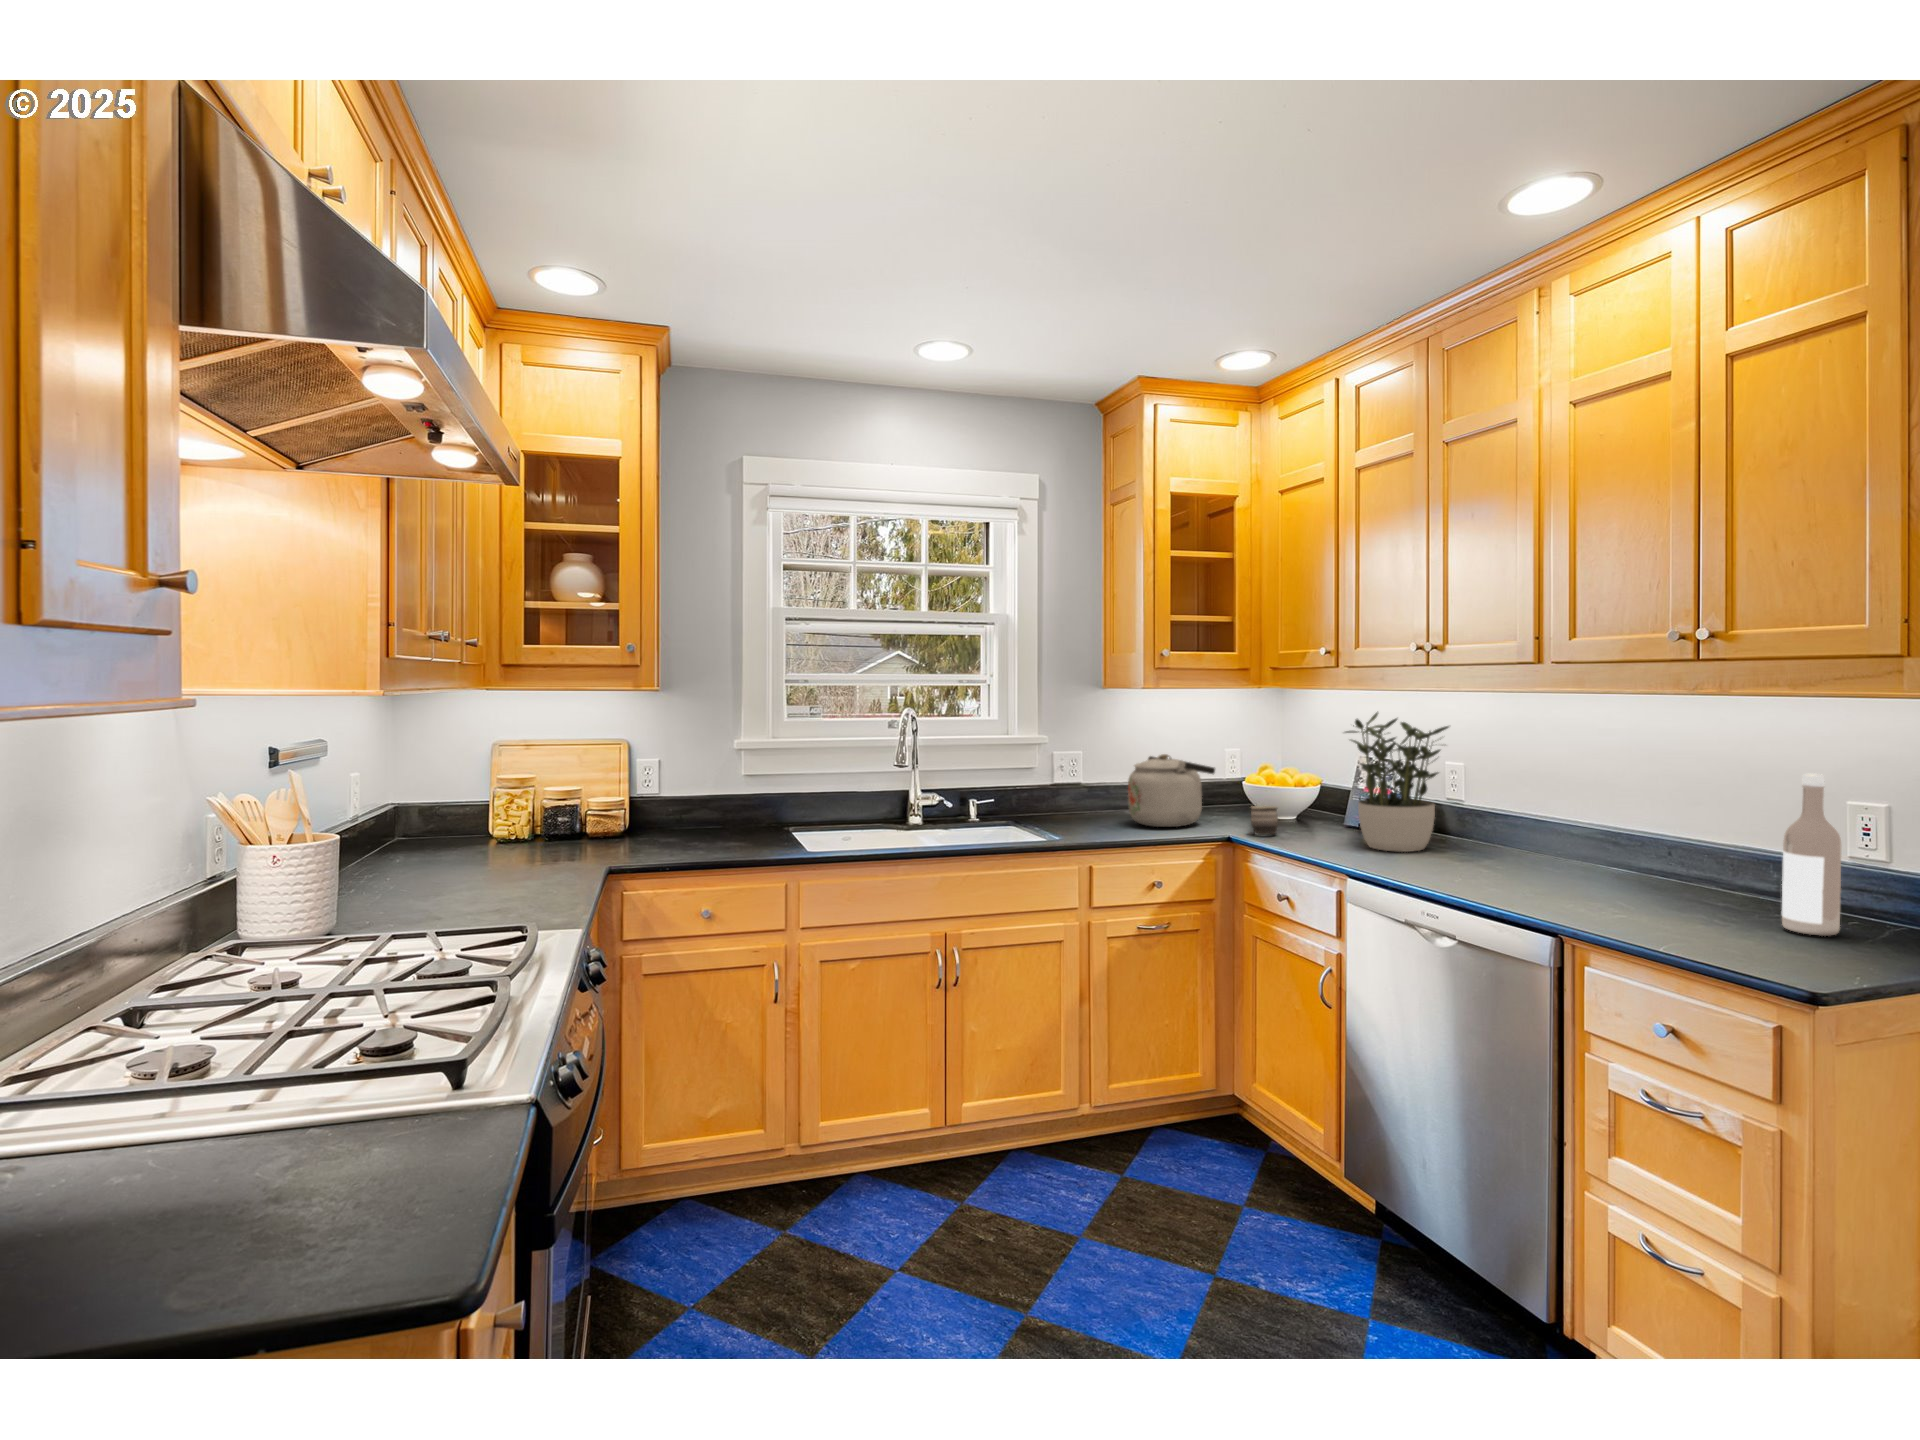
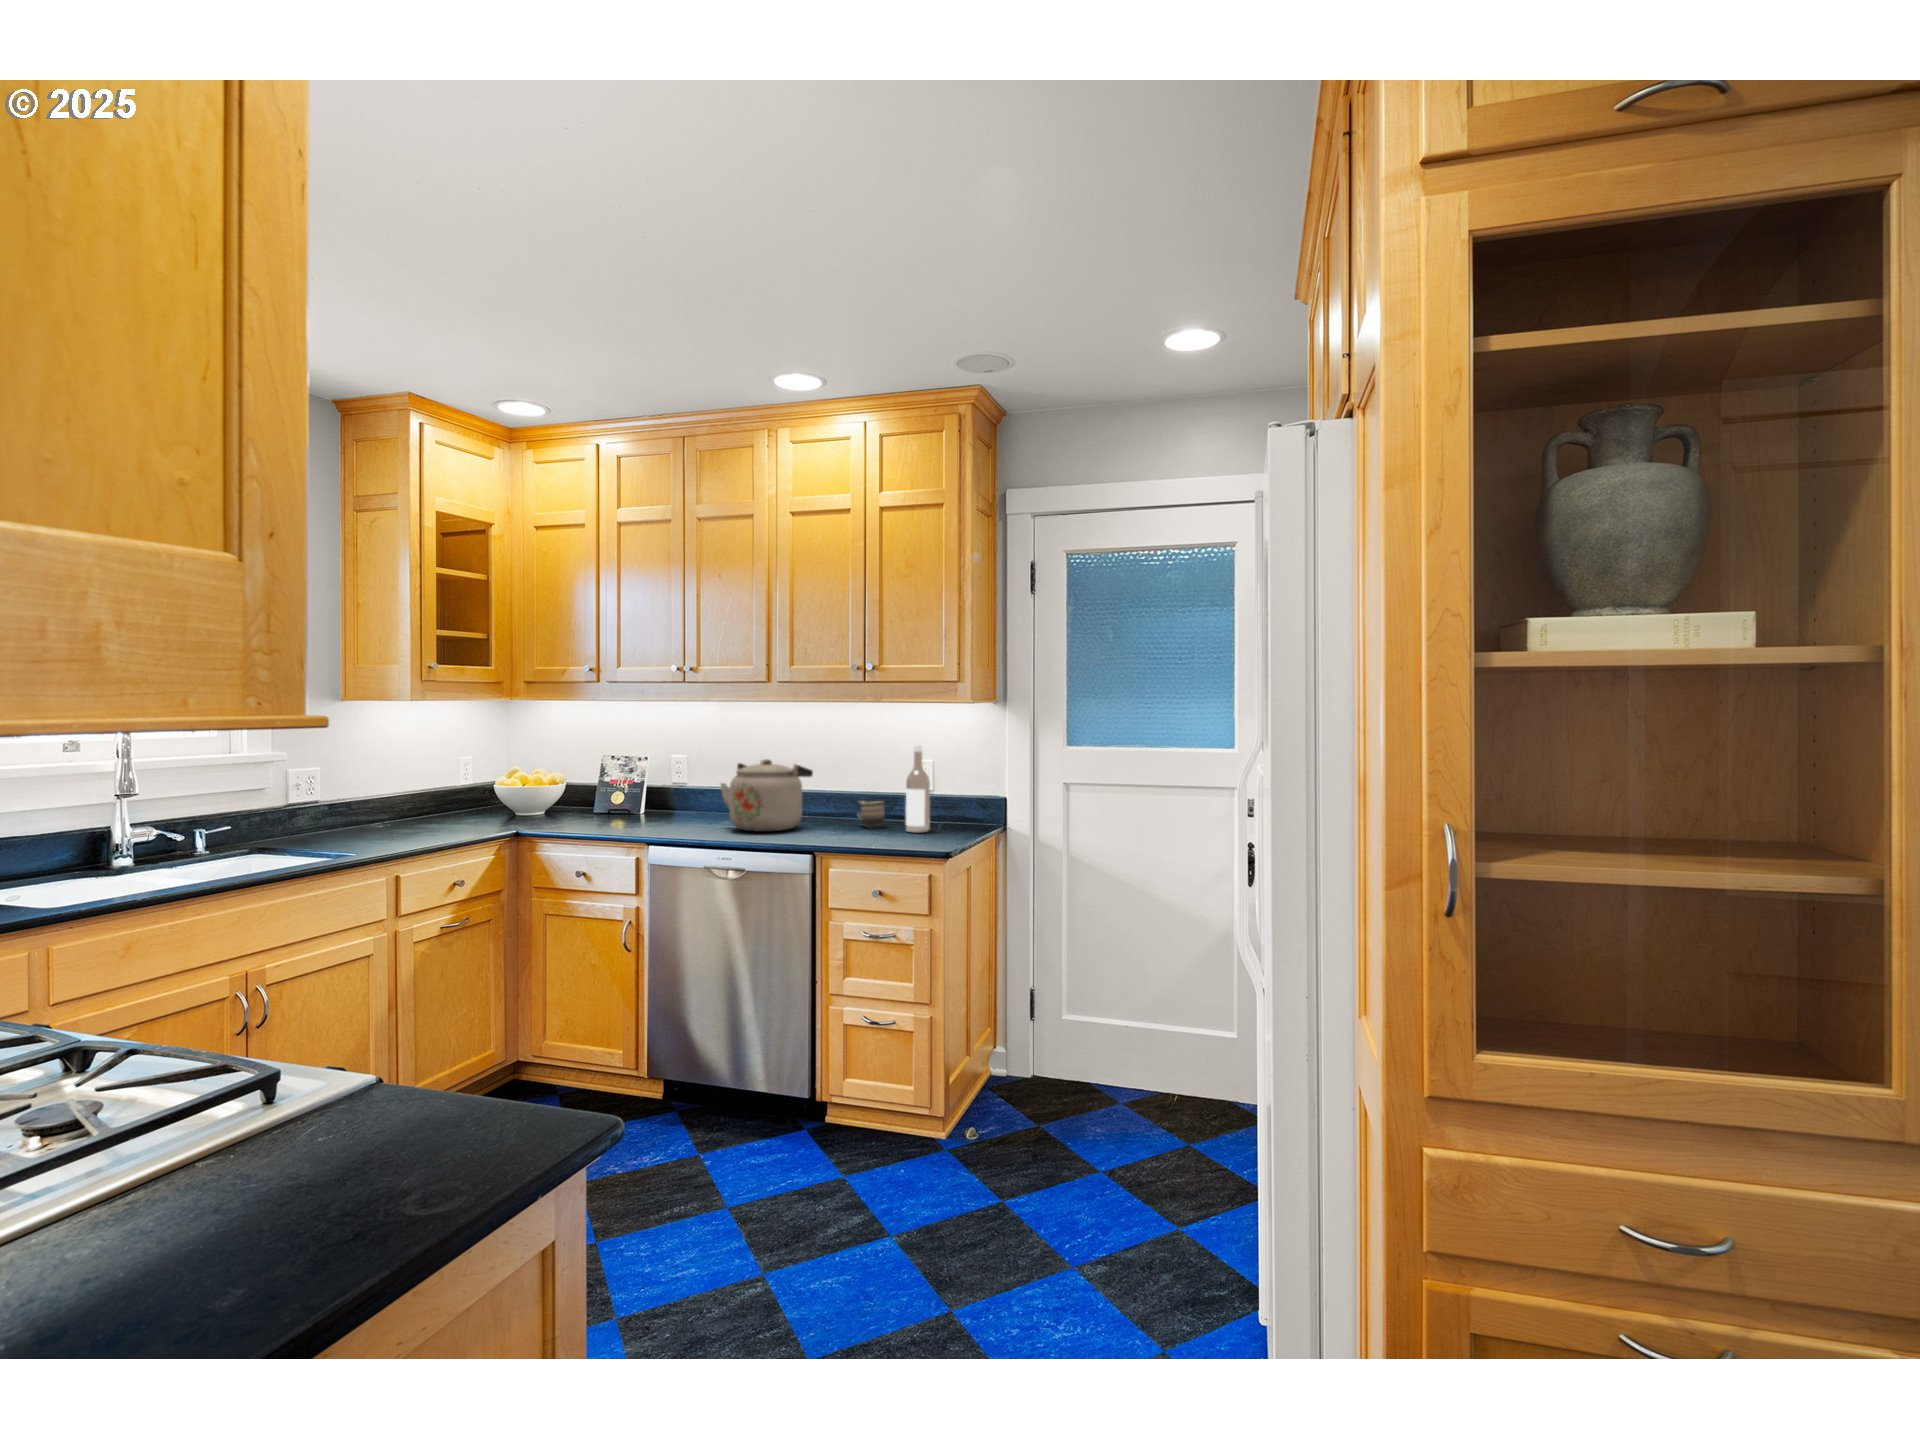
potted plant: present [1345,712,1449,852] -> none [611,717,696,826]
kettle: present [1128,754,1215,827] -> present [721,759,813,832]
mug: present [1251,804,1278,835] -> present [857,801,885,827]

